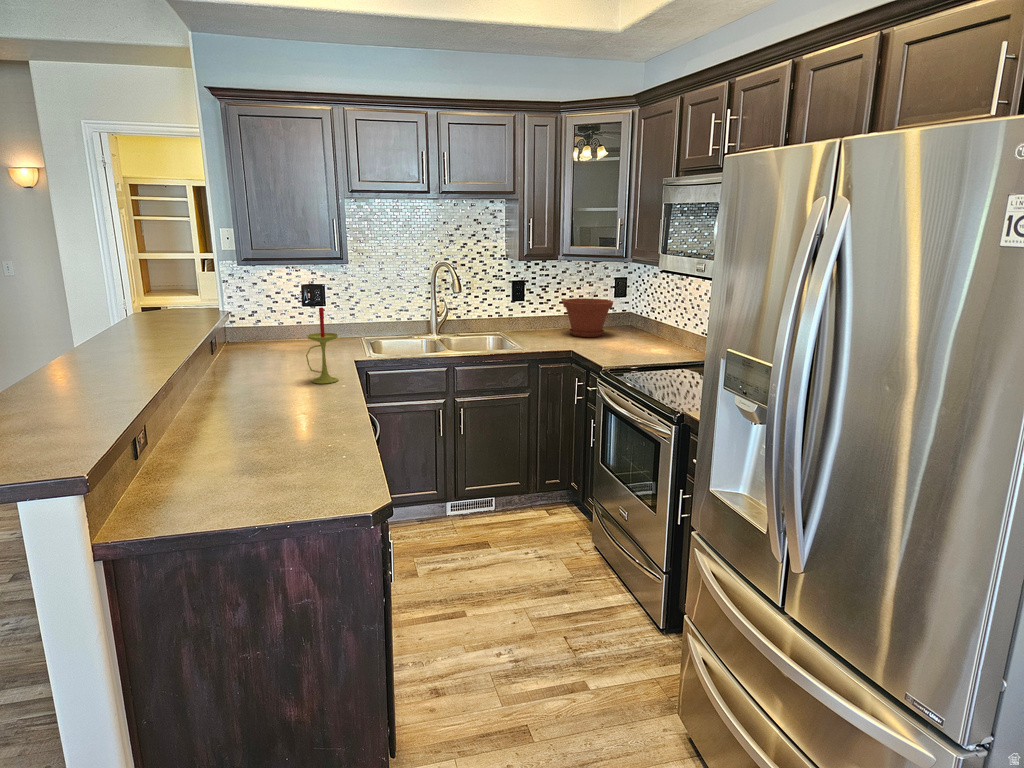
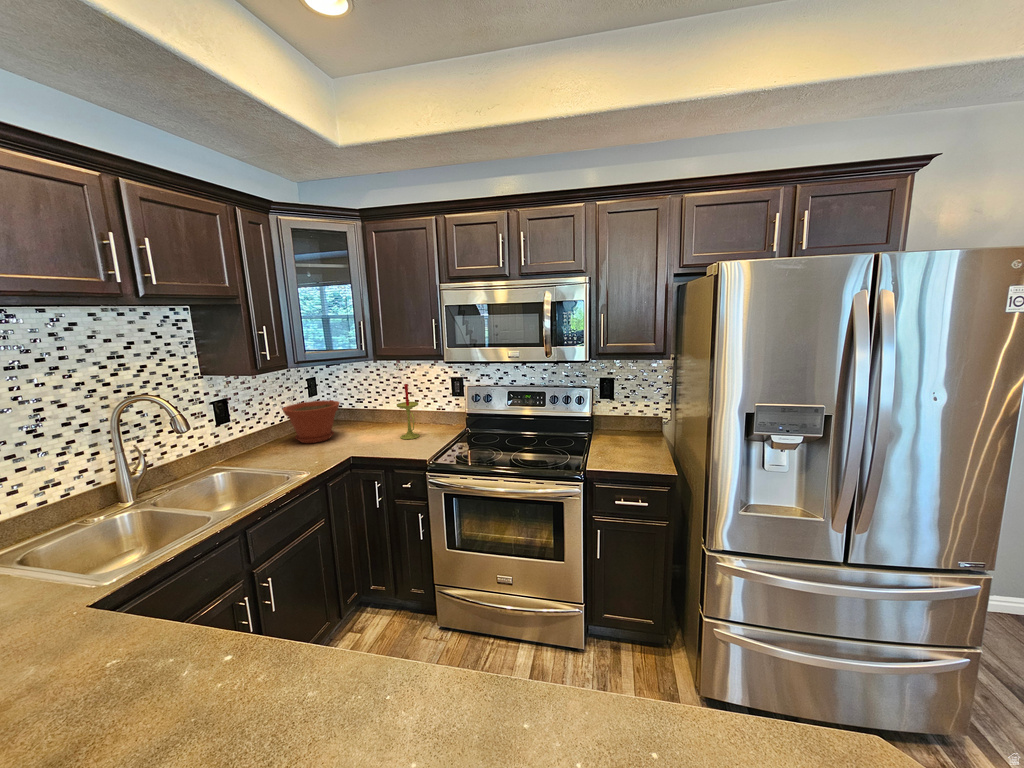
candle: present [306,307,338,384] -> present [397,384,420,439]

